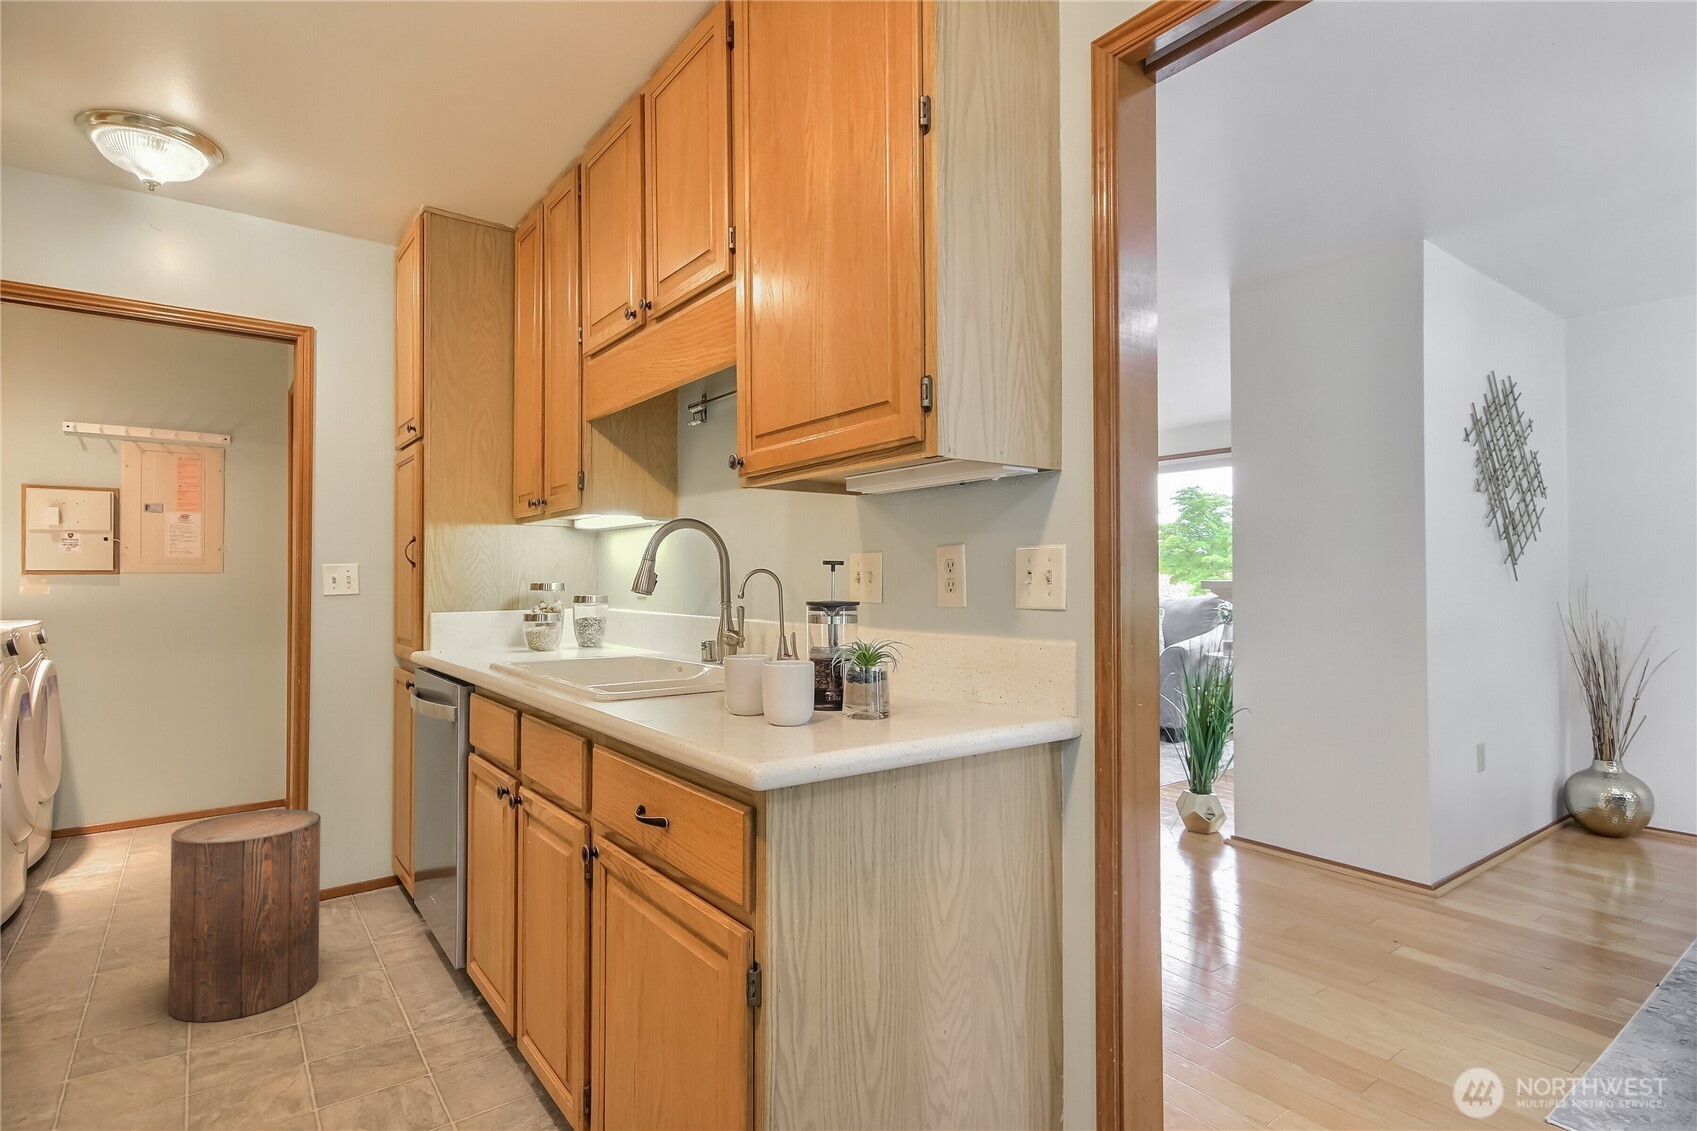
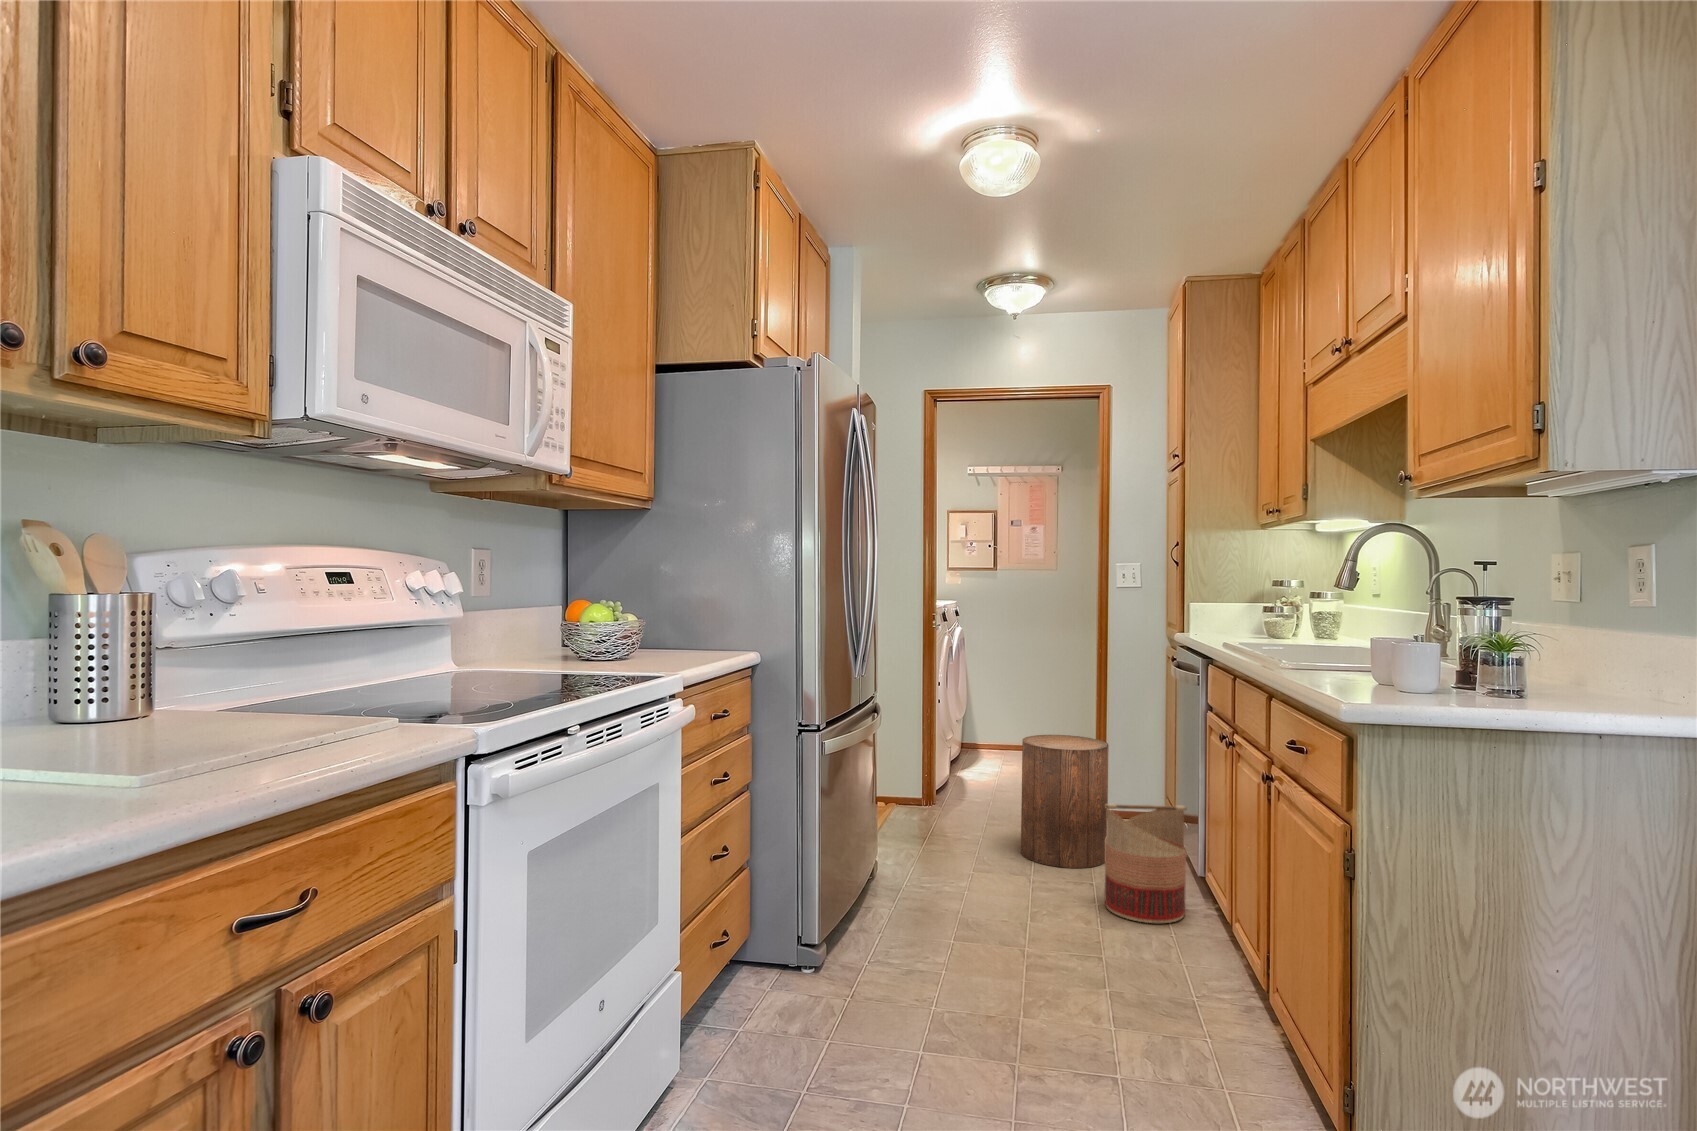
basket: none [324,886,444,1073] -> present [1105,804,1186,923]

